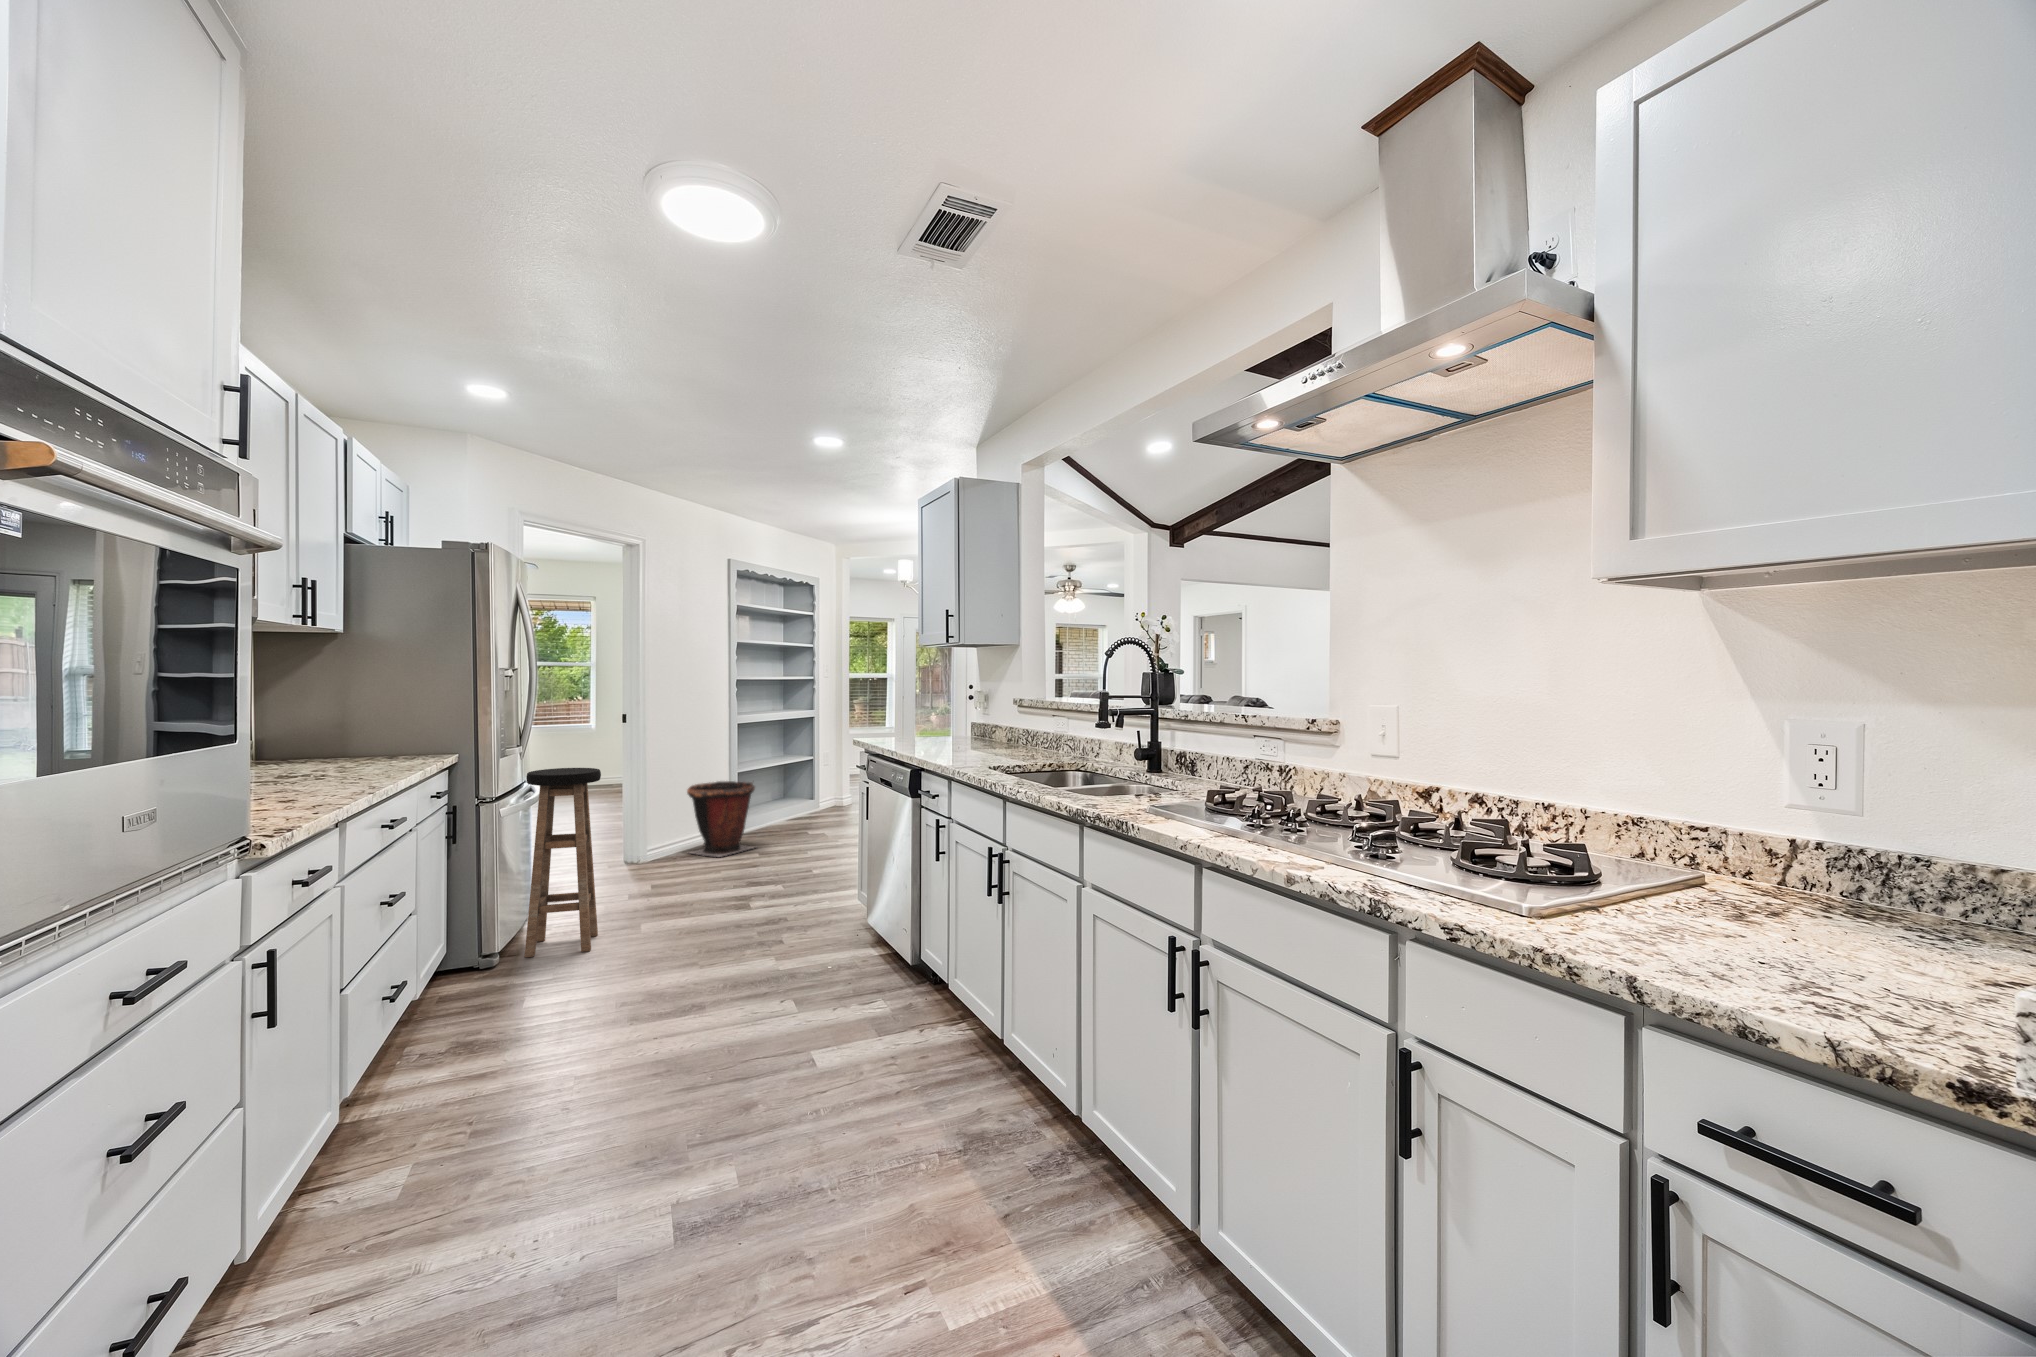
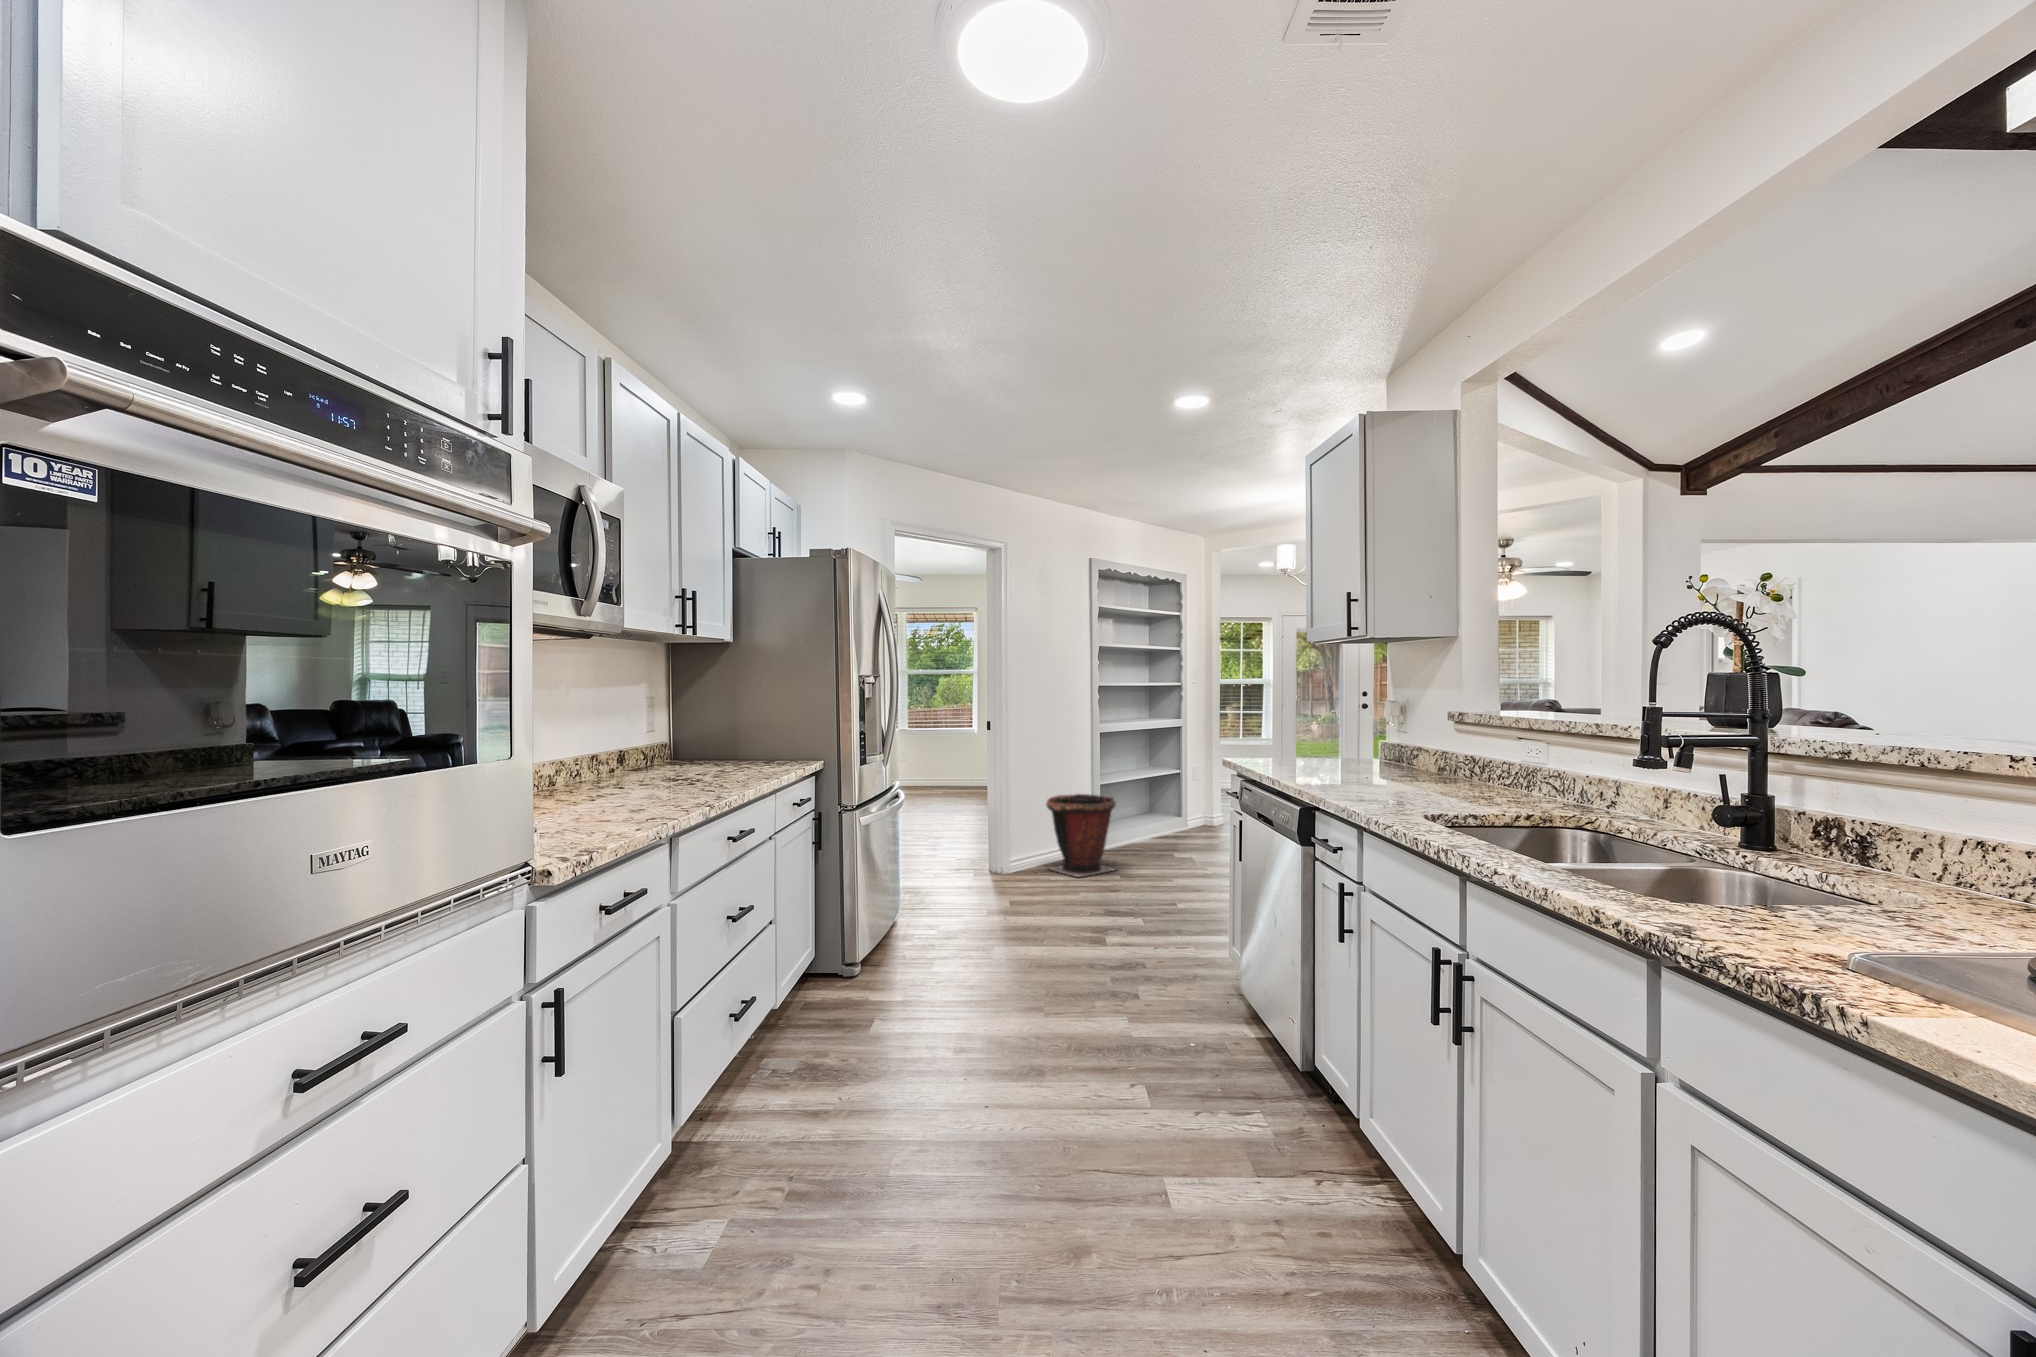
bar stool: present [525,768,601,957] -> none [879,778,950,976]

